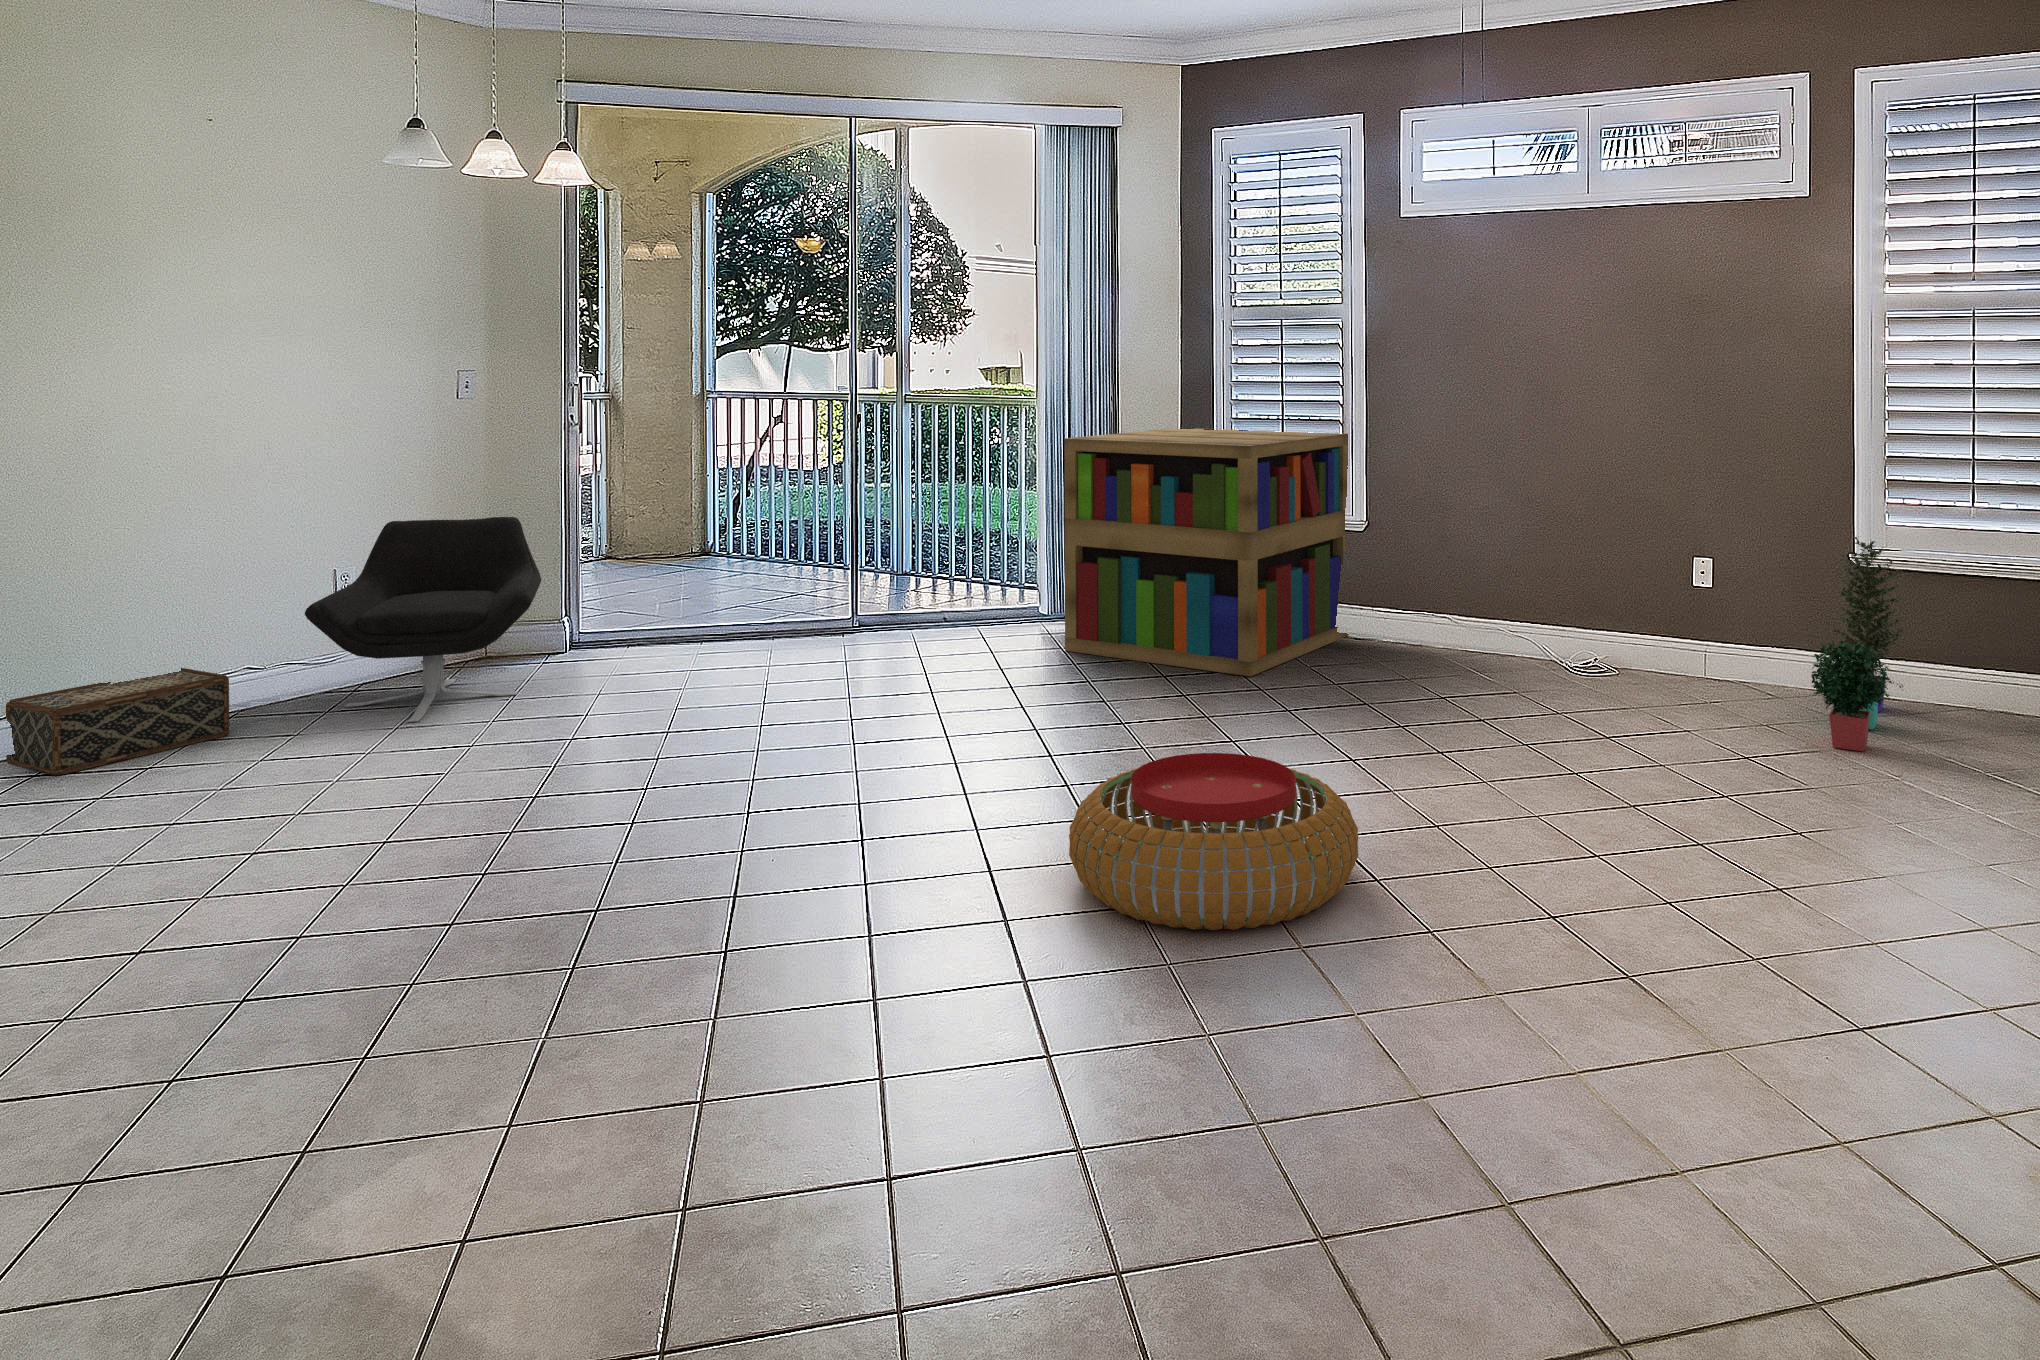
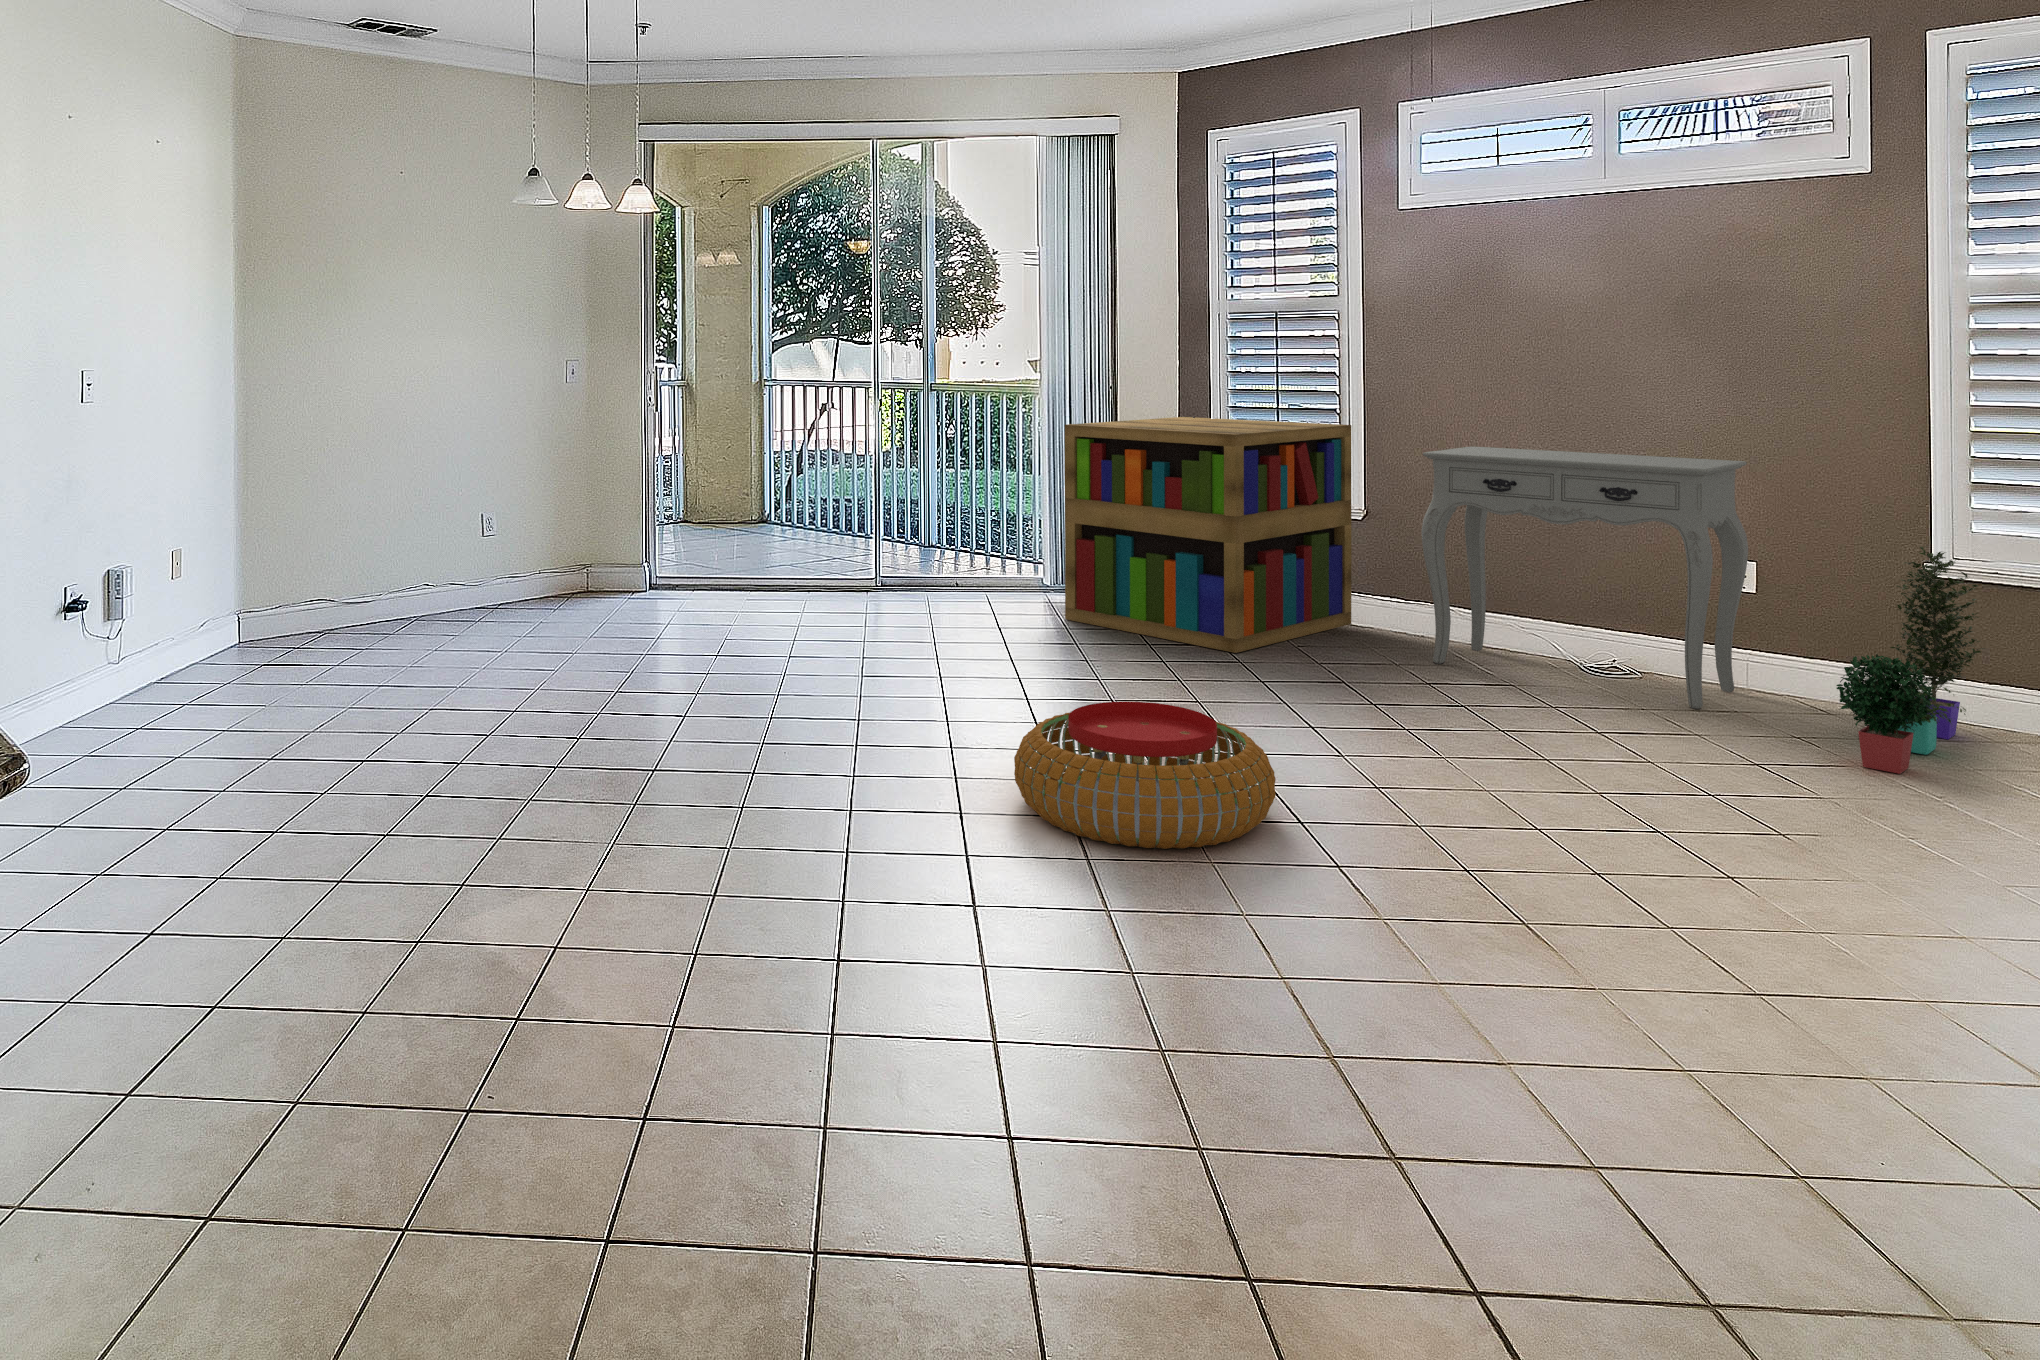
console table: none [1427,453,1710,701] -> present [1421,446,1748,709]
lounge chair: present [305,517,541,722] -> none [463,480,630,636]
woven basket: present [6,668,229,775] -> none [279,584,415,653]

